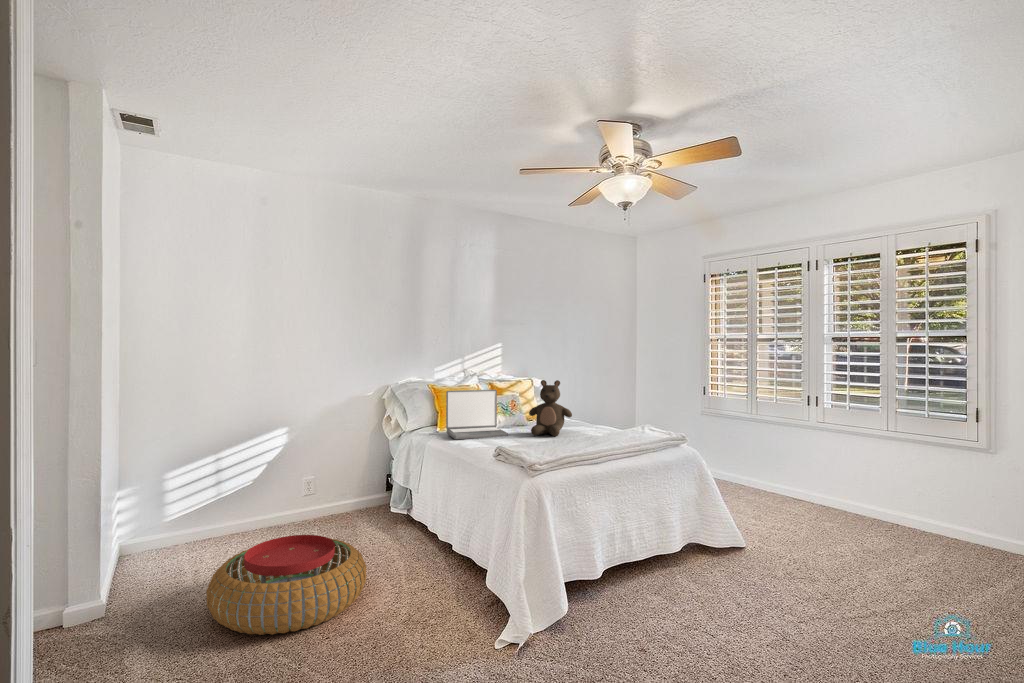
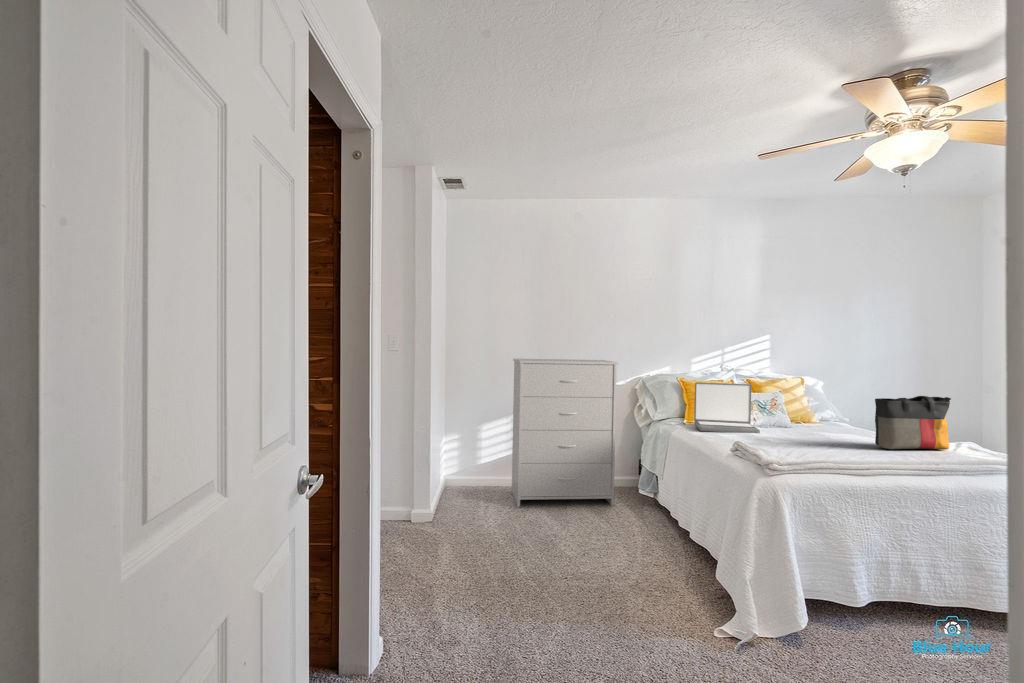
dresser: none [239,372,368,552] -> present [512,359,618,507]
stuffed bear: present [529,380,572,437] -> none [786,376,840,439]
tote bag: none [602,393,652,440] -> present [875,396,951,450]
pouf: present [207,535,366,635] -> none [477,496,603,574]

